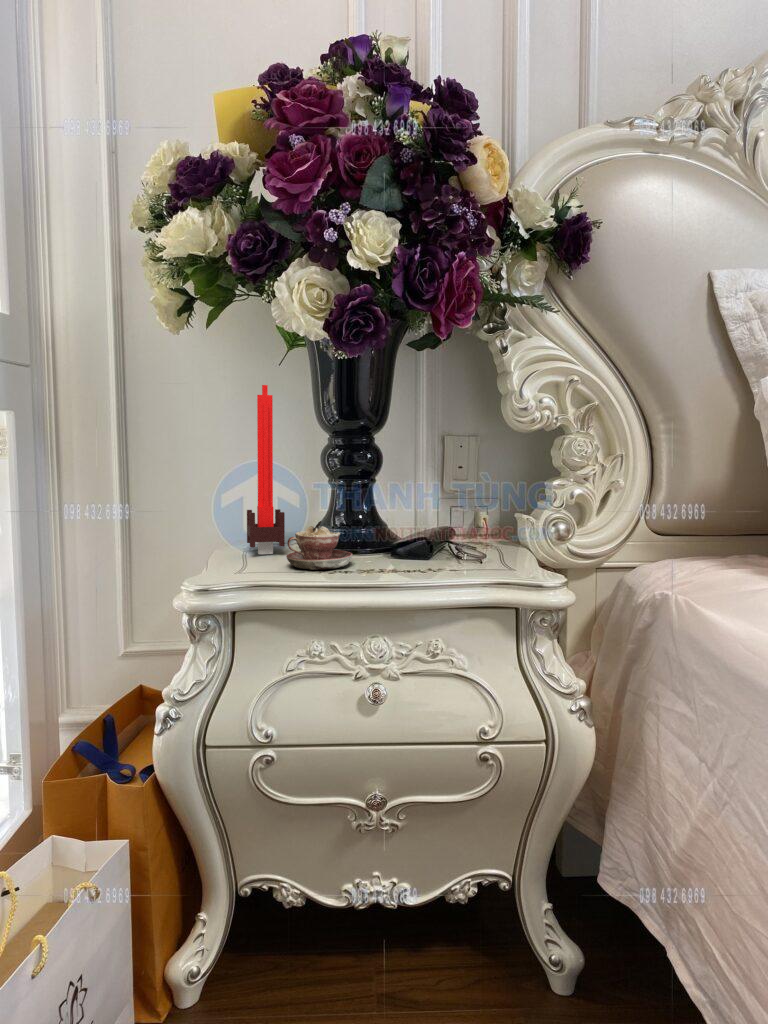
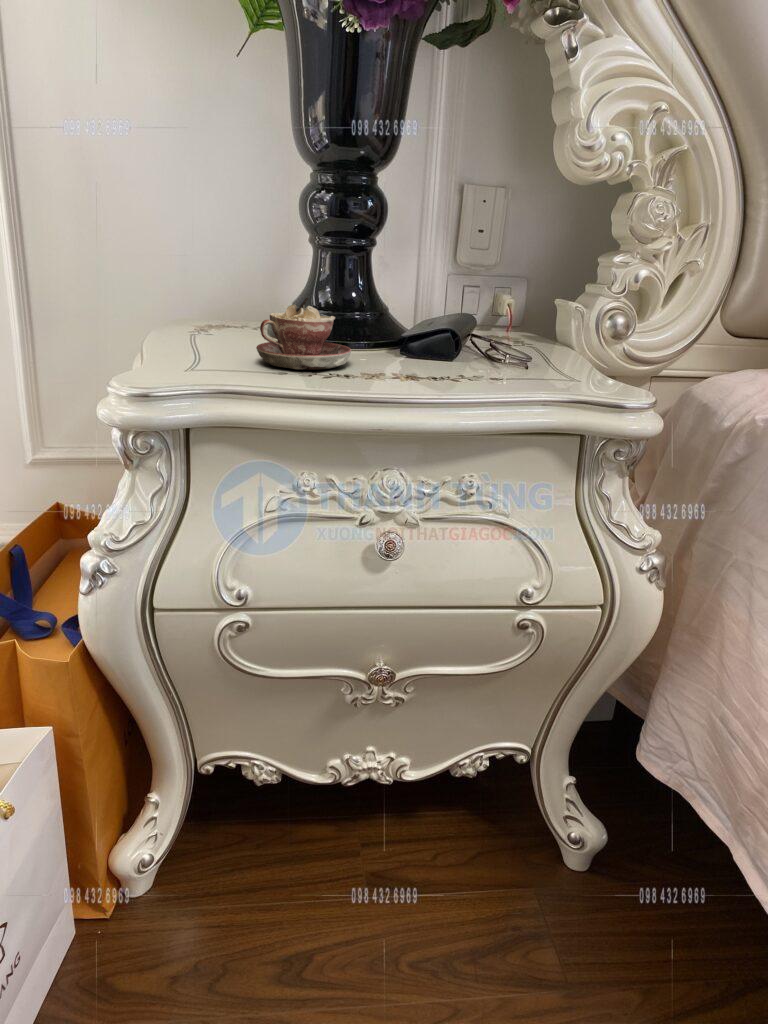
candle: present [247,385,285,554] -> none [188,72,246,344]

